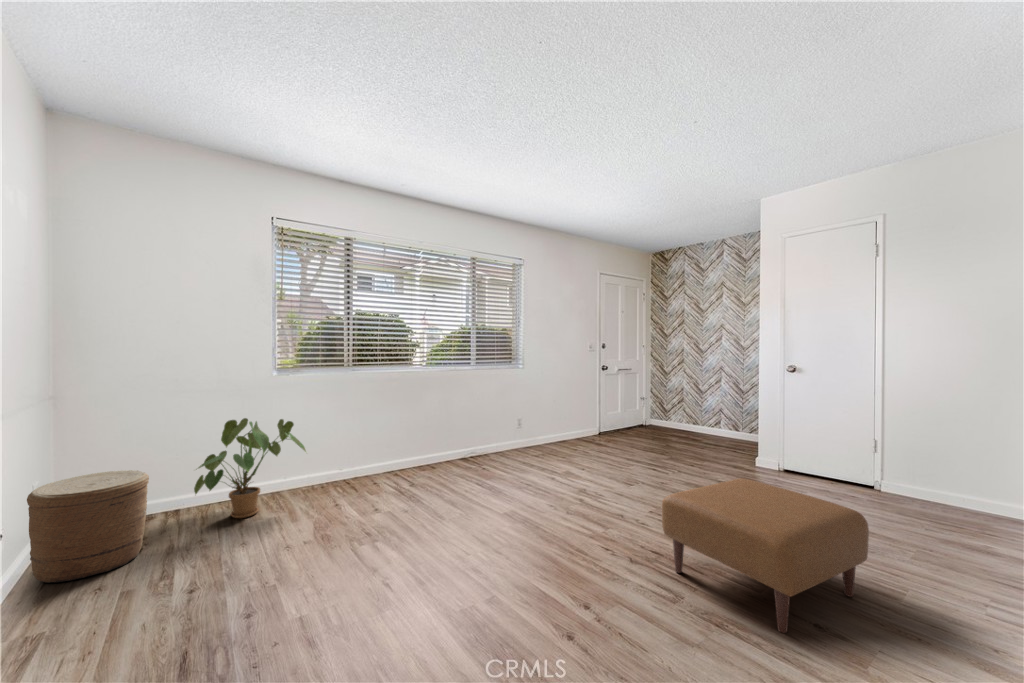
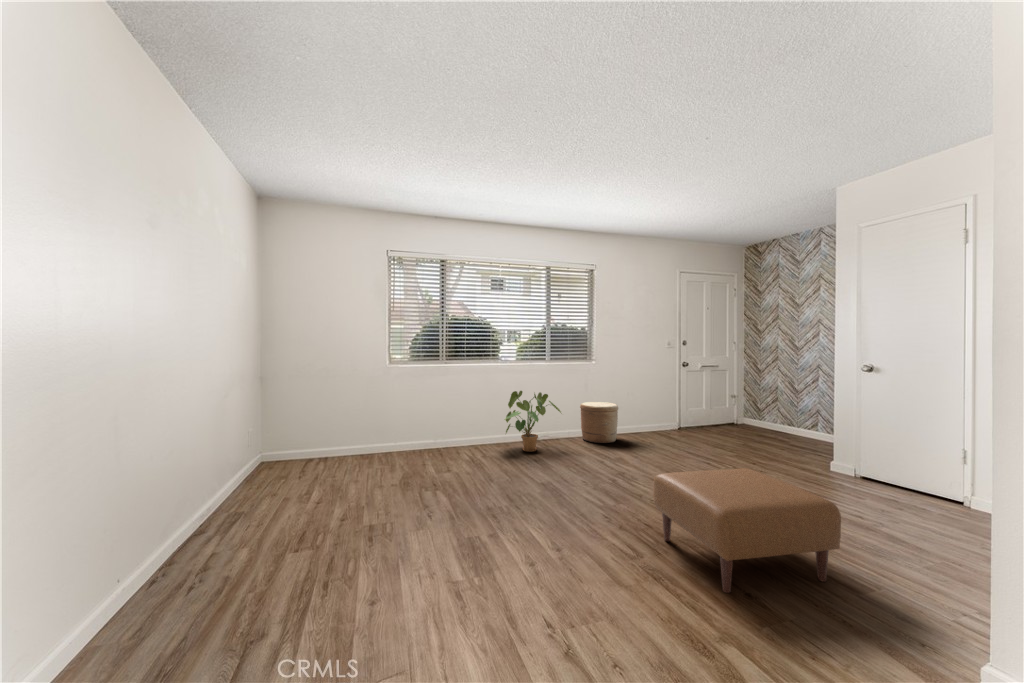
house plant: present [194,418,306,518] -> present [505,391,561,452]
woven basket: present [27,470,149,583] -> present [580,402,618,443]

